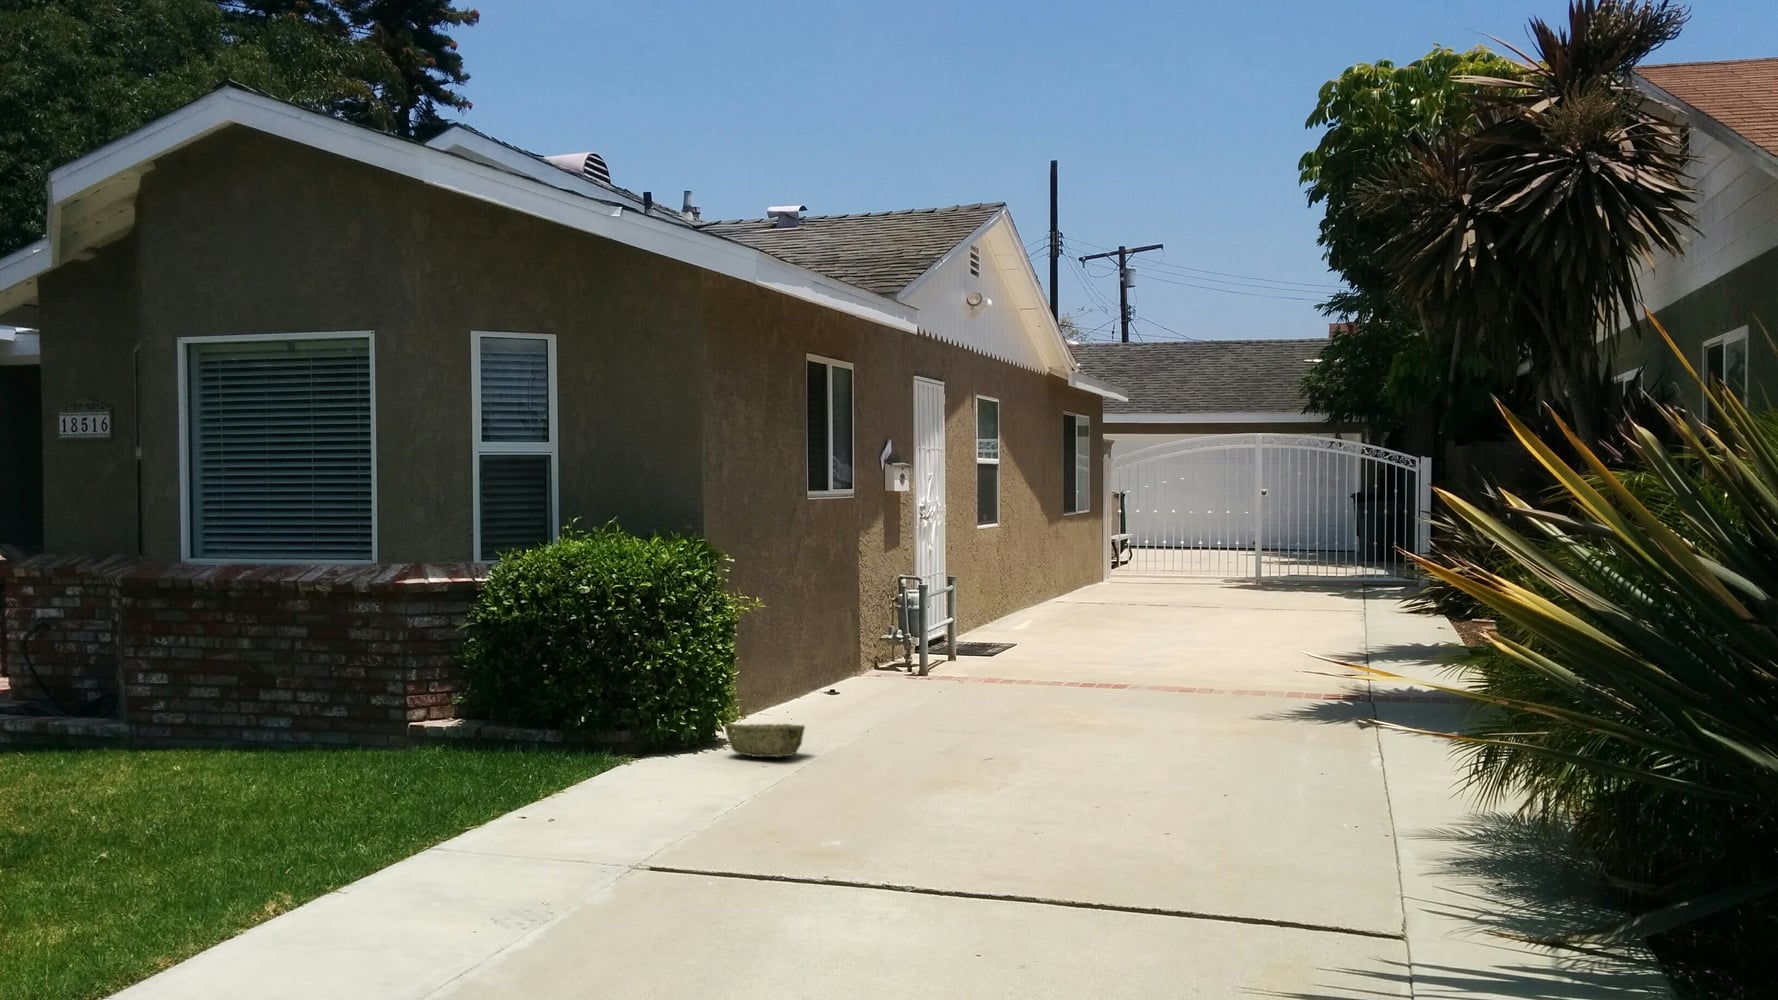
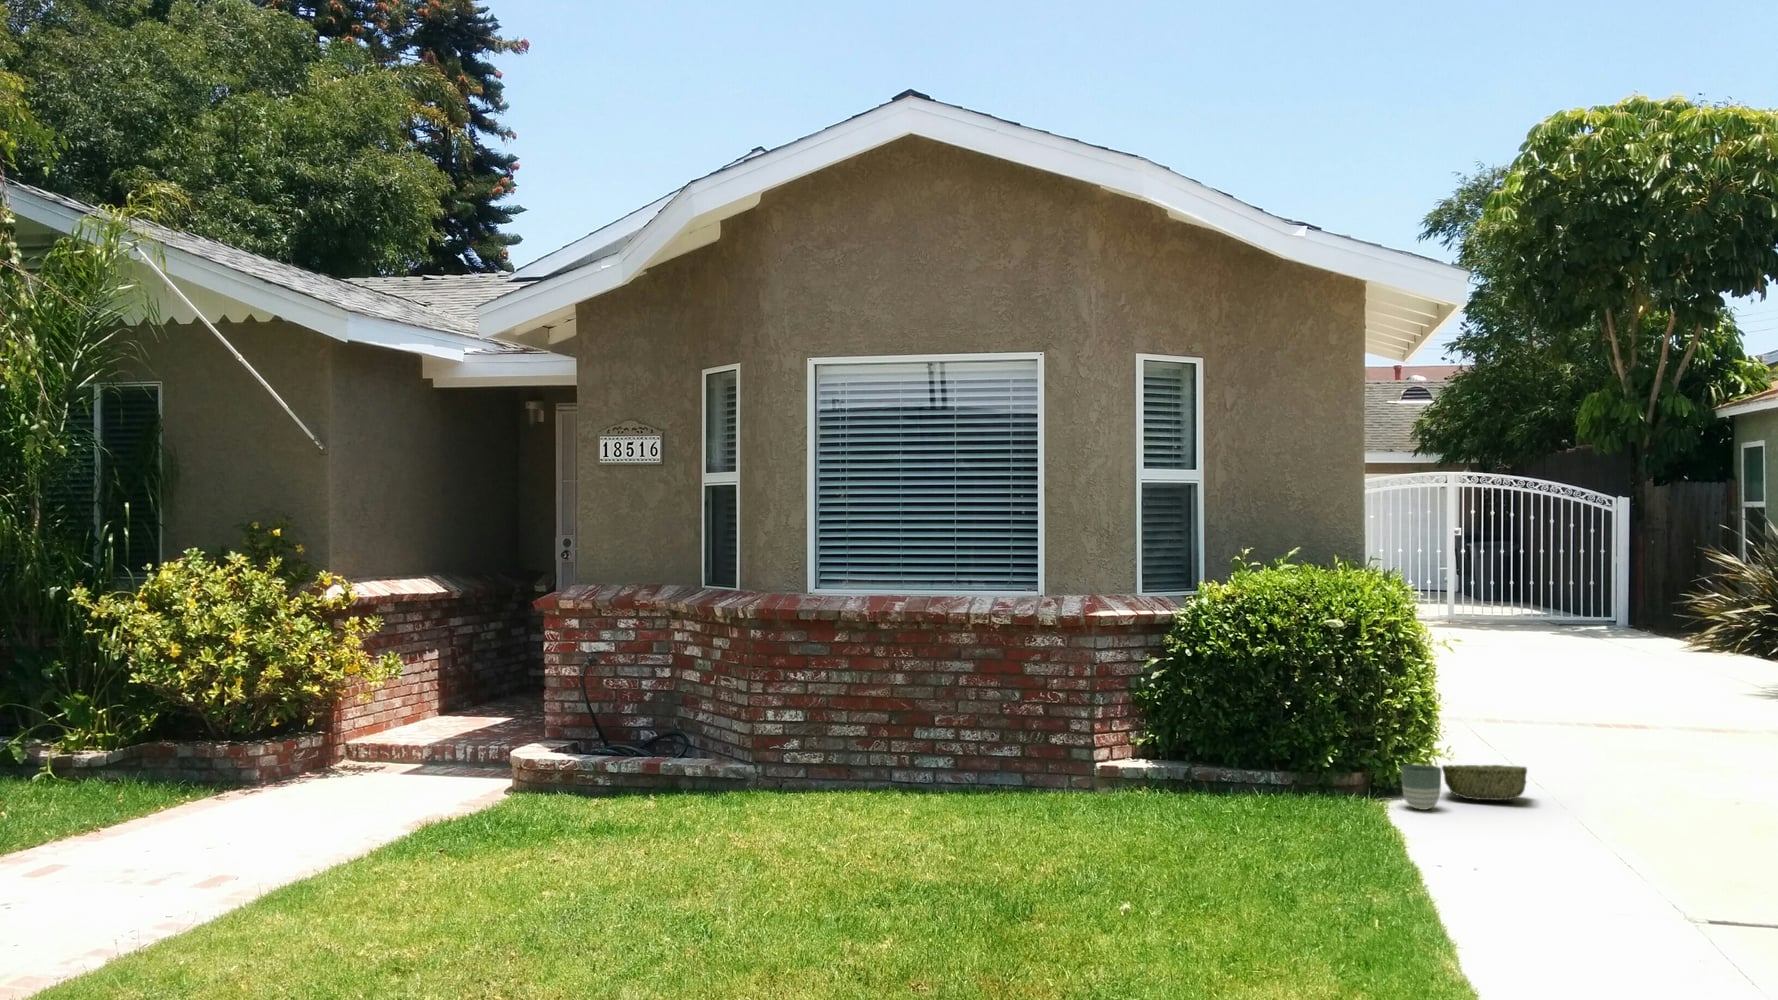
planter: none [664,722,700,765] -> present [1401,764,1441,810]

